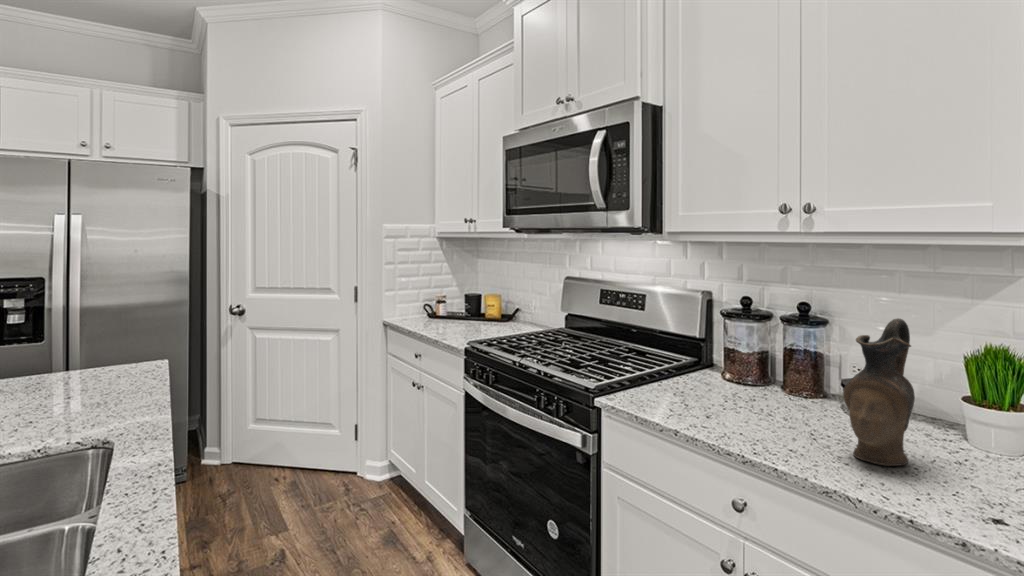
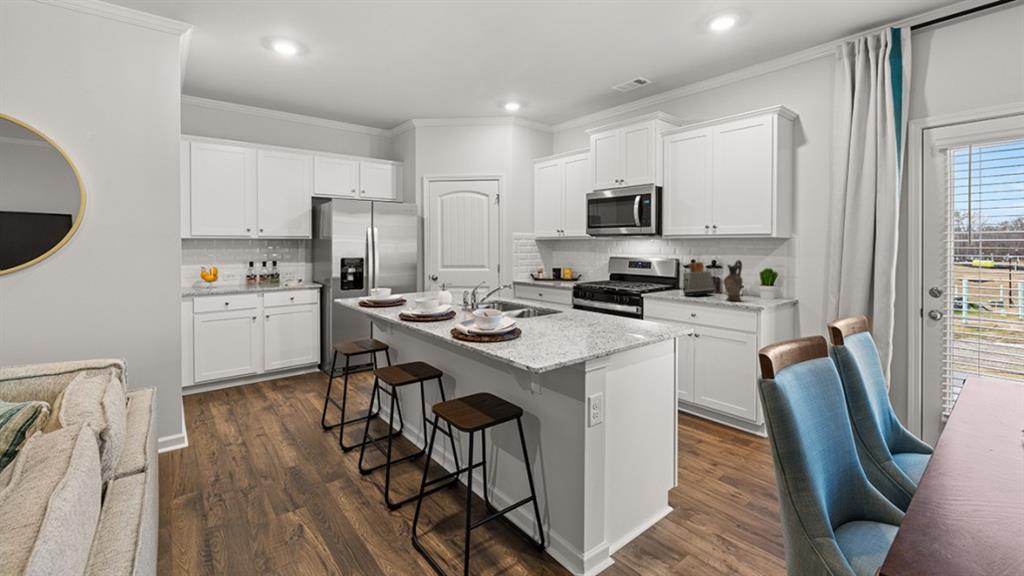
toaster: none [709,311,808,419] -> present [683,262,715,296]

